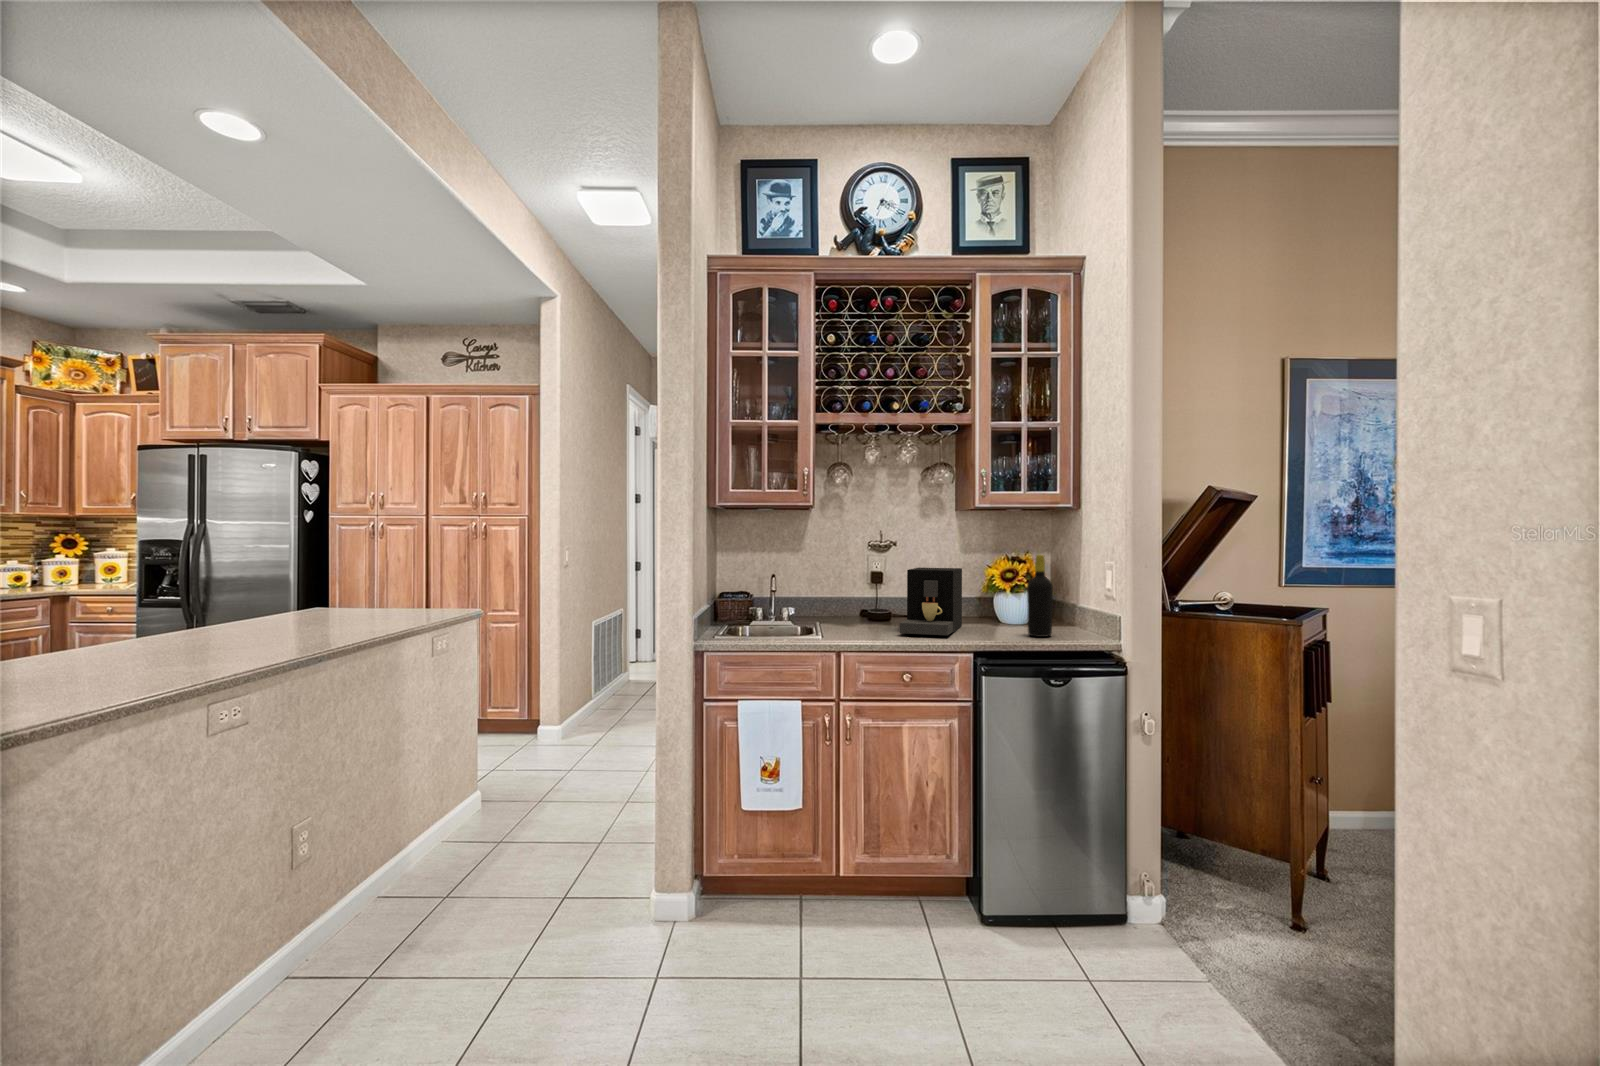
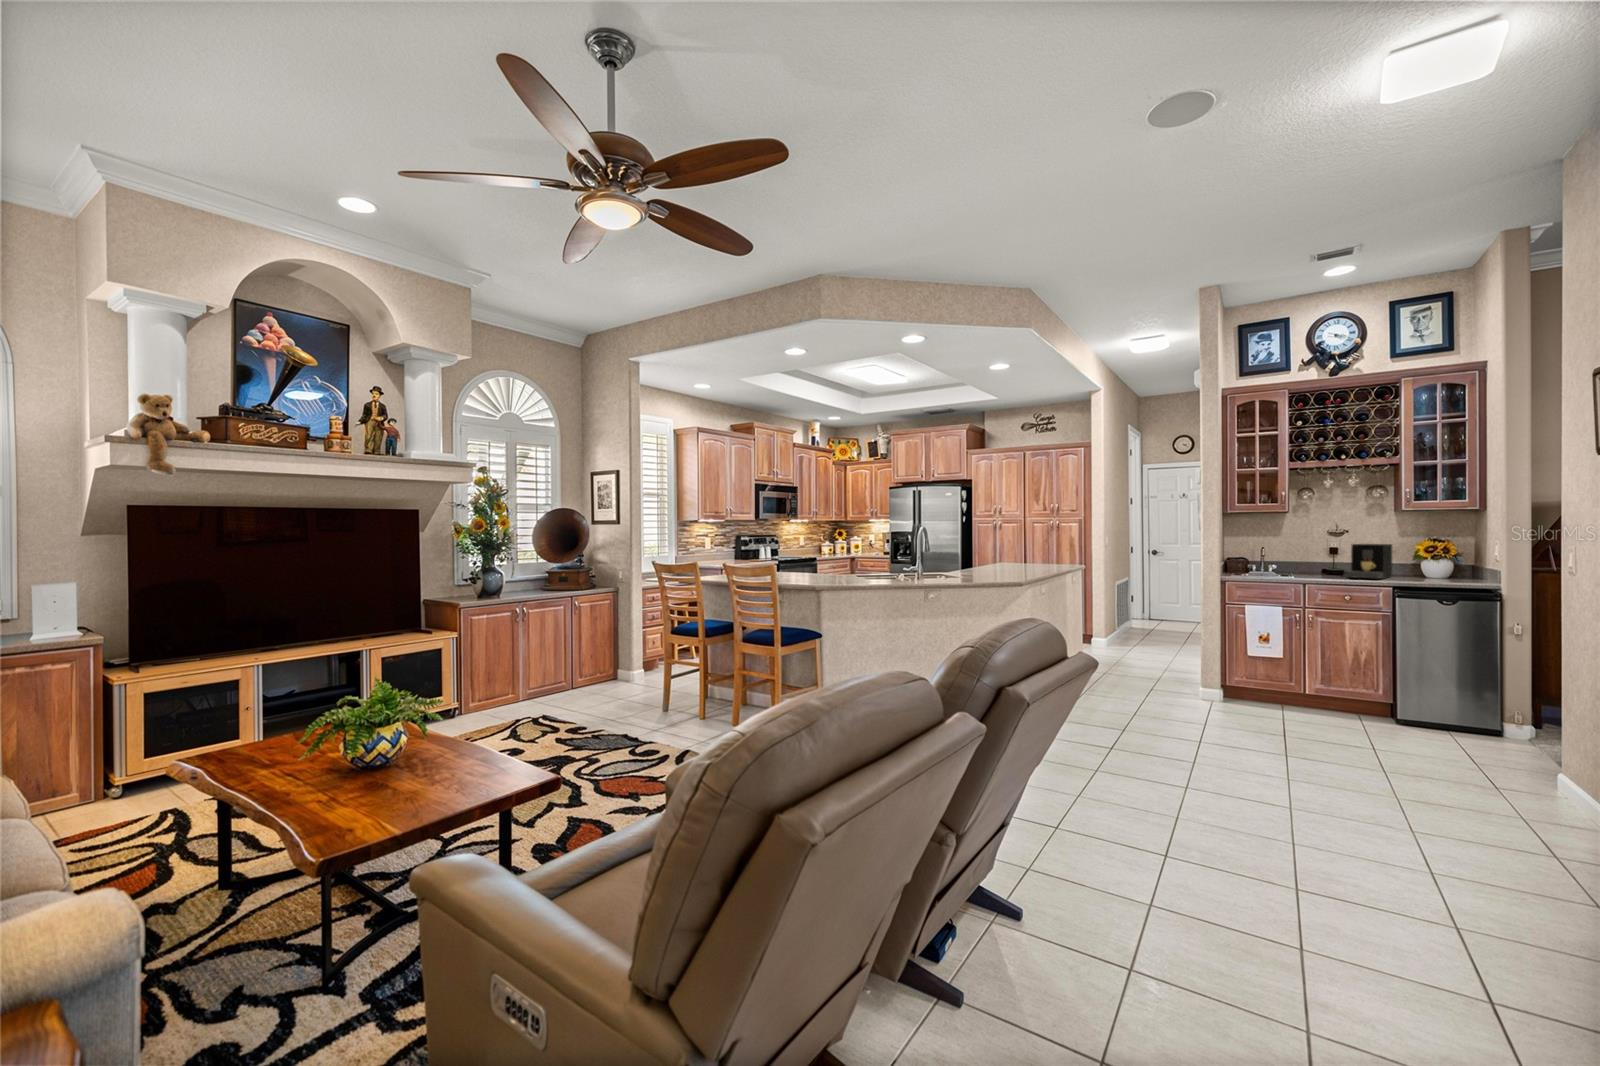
bottle: present [1027,555,1053,637] -> none [1437,536,1456,582]

